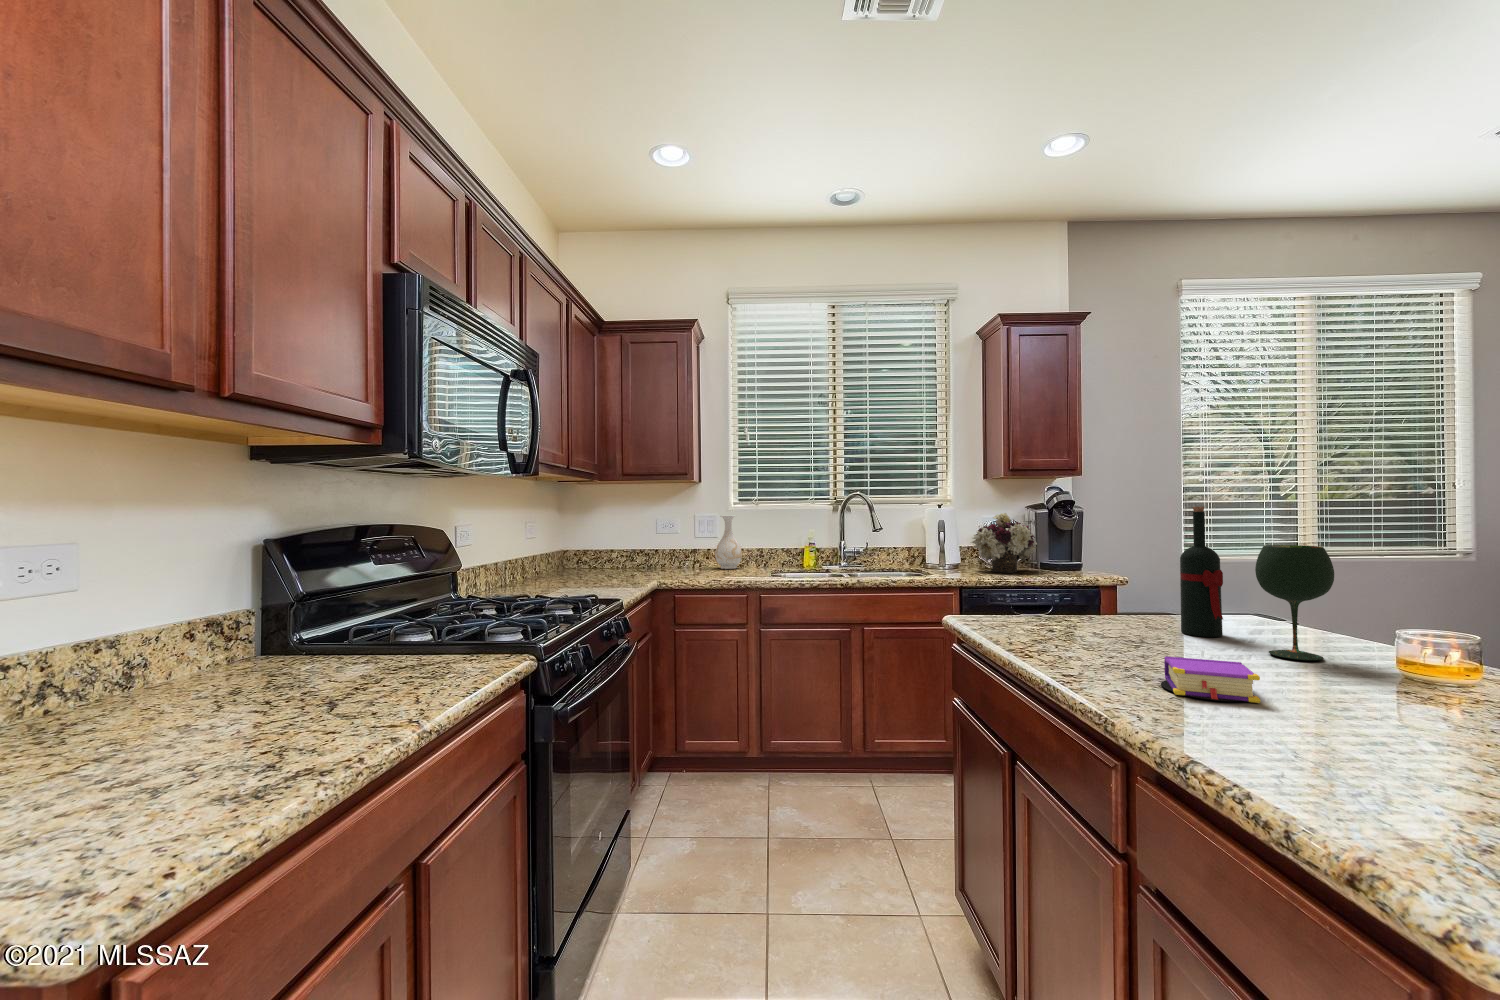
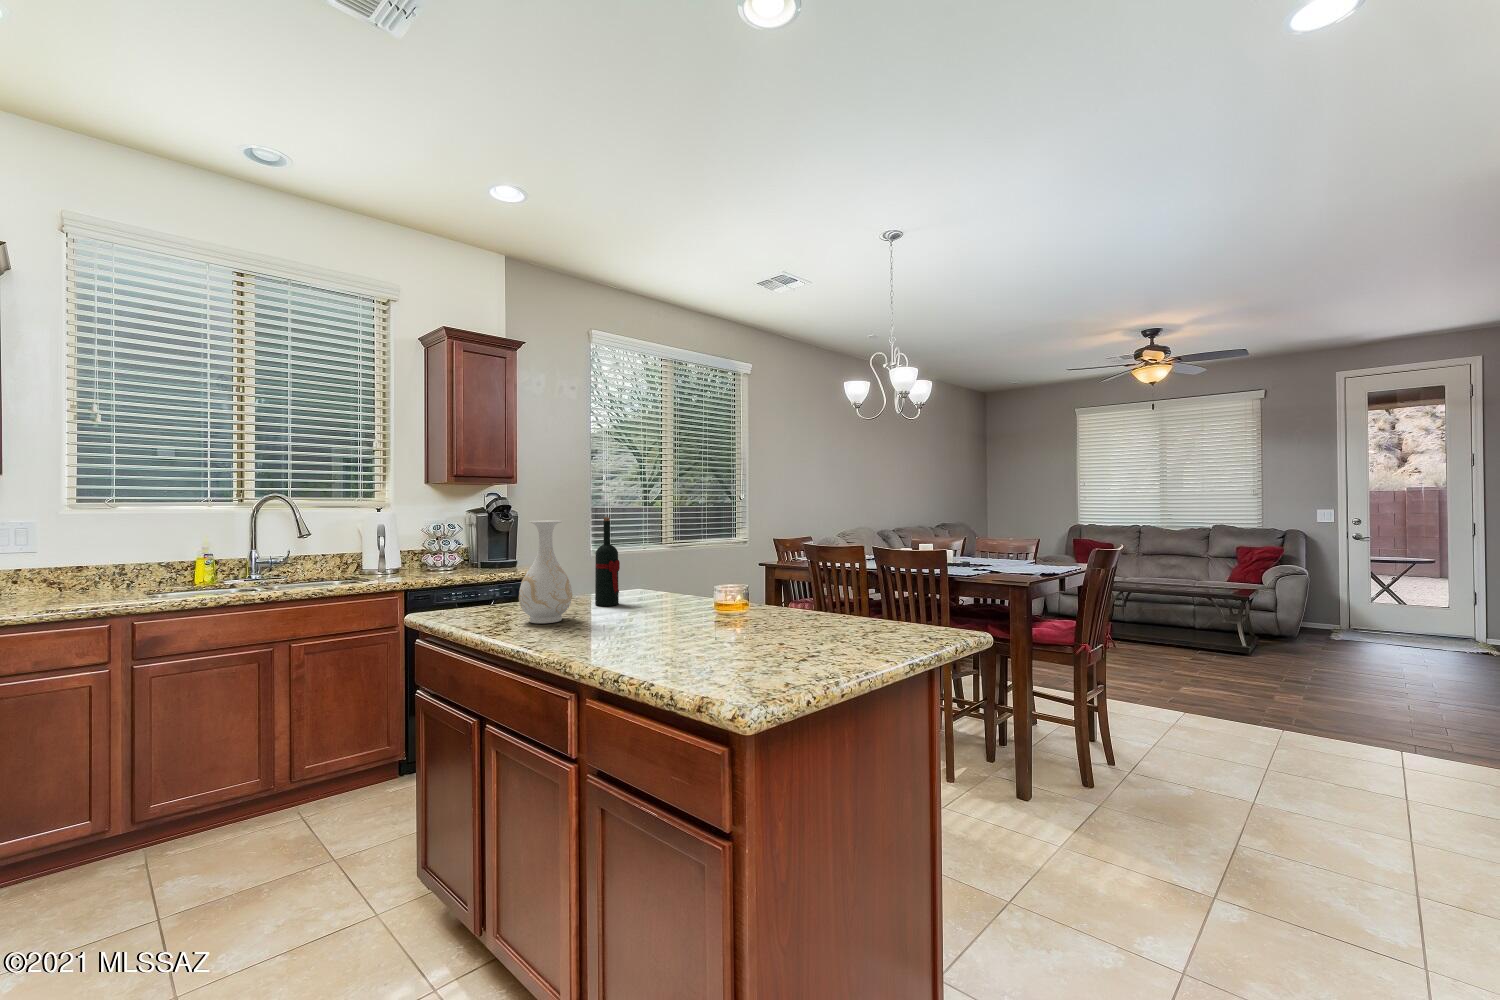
flower arrangement: present [971,513,1037,573] -> none [414,516,478,573]
vase: present [715,515,742,569] -> present [519,520,572,623]
wine glass: present [1255,545,1334,661] -> none [637,542,674,612]
book: present [1161,656,1260,703] -> none [567,617,662,647]

